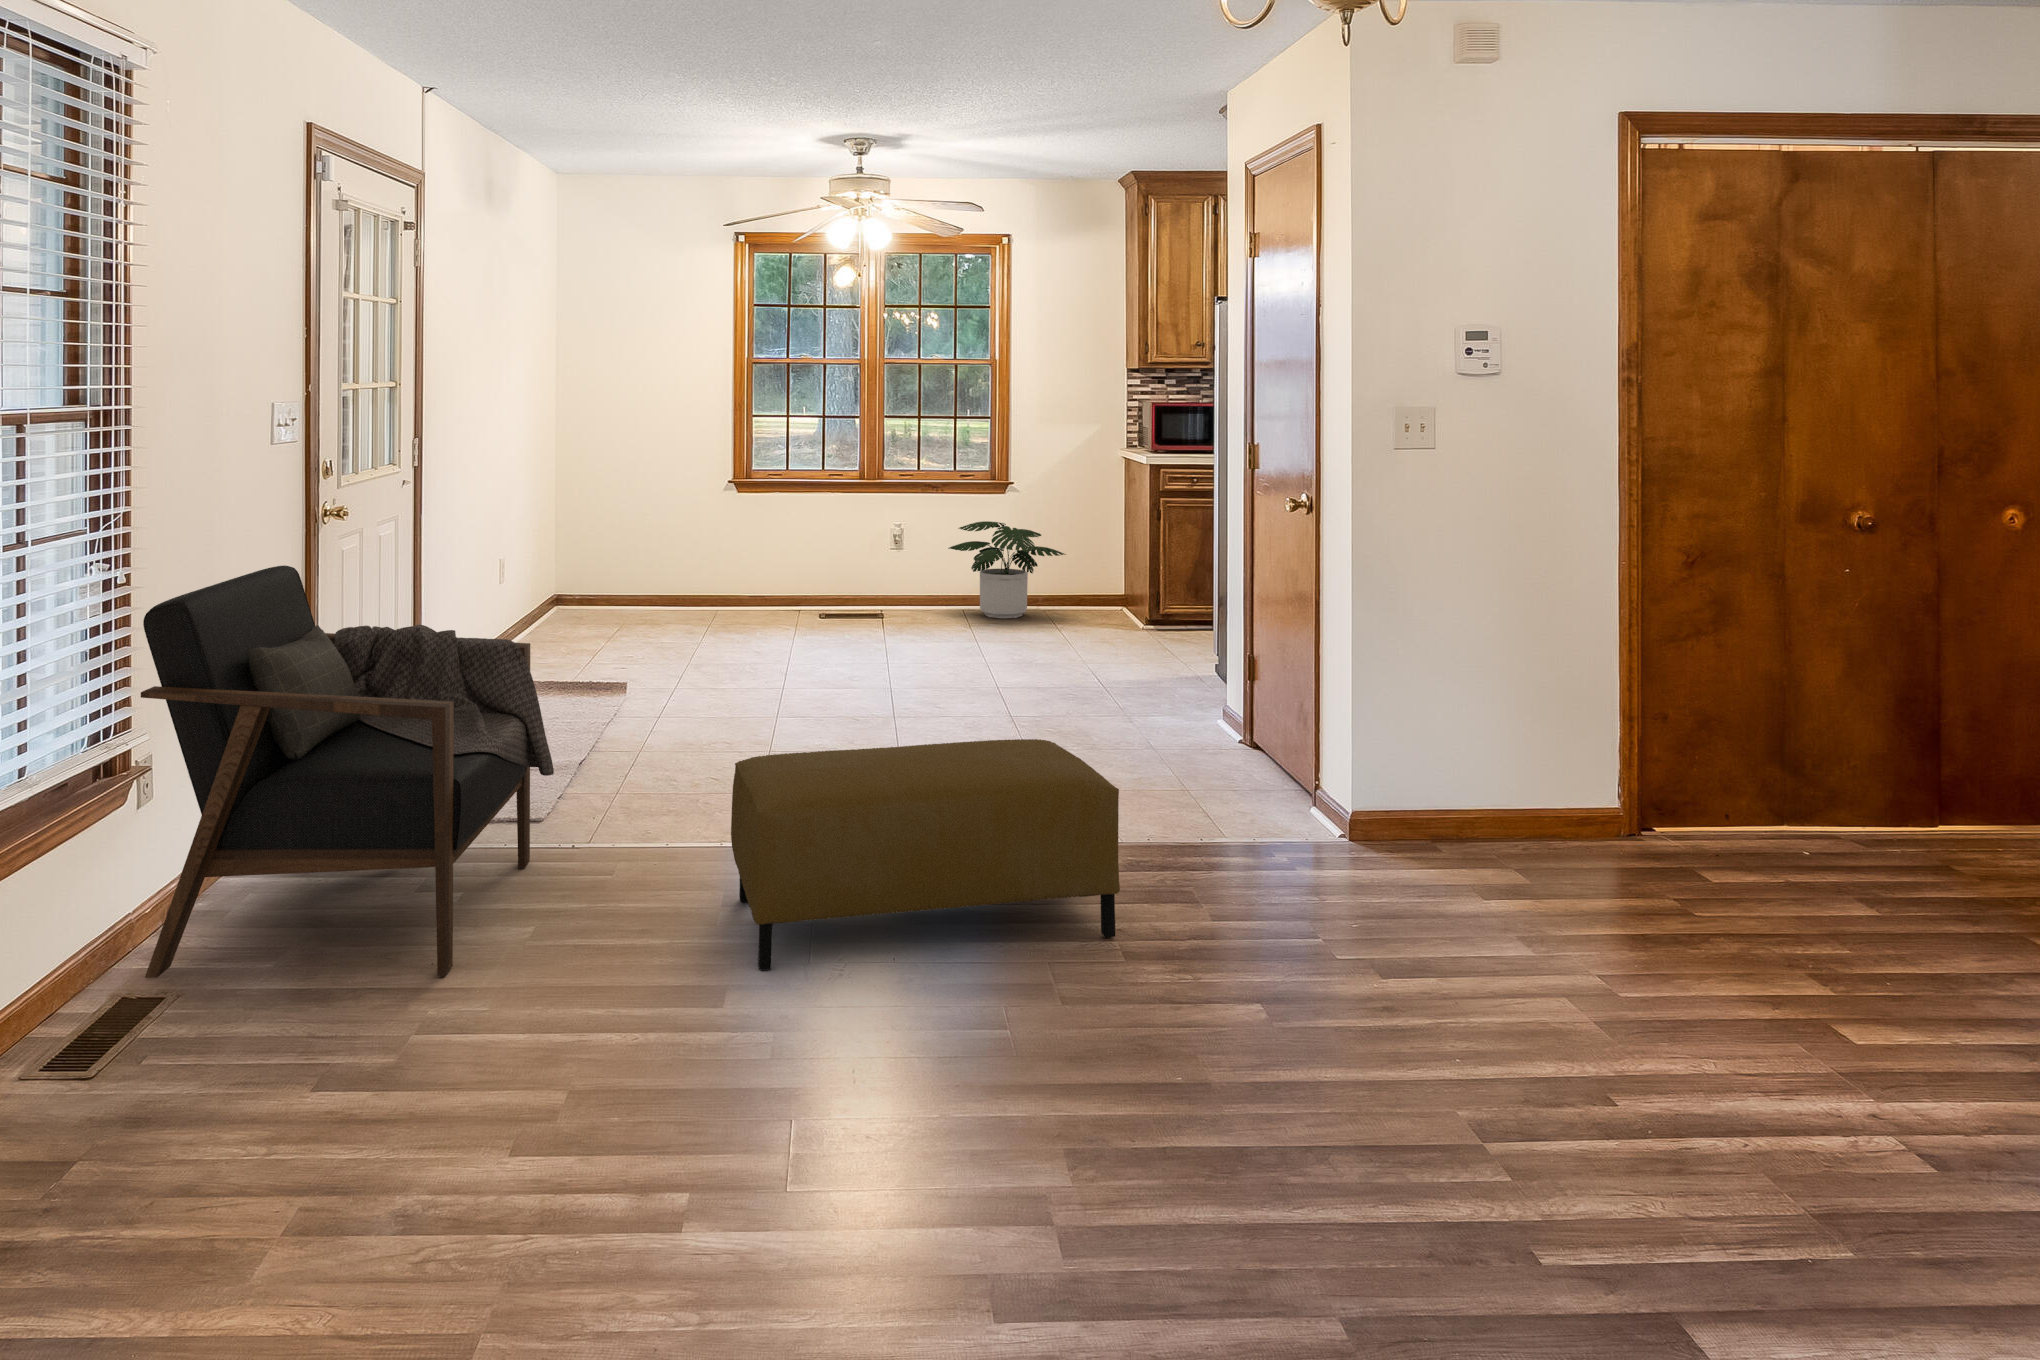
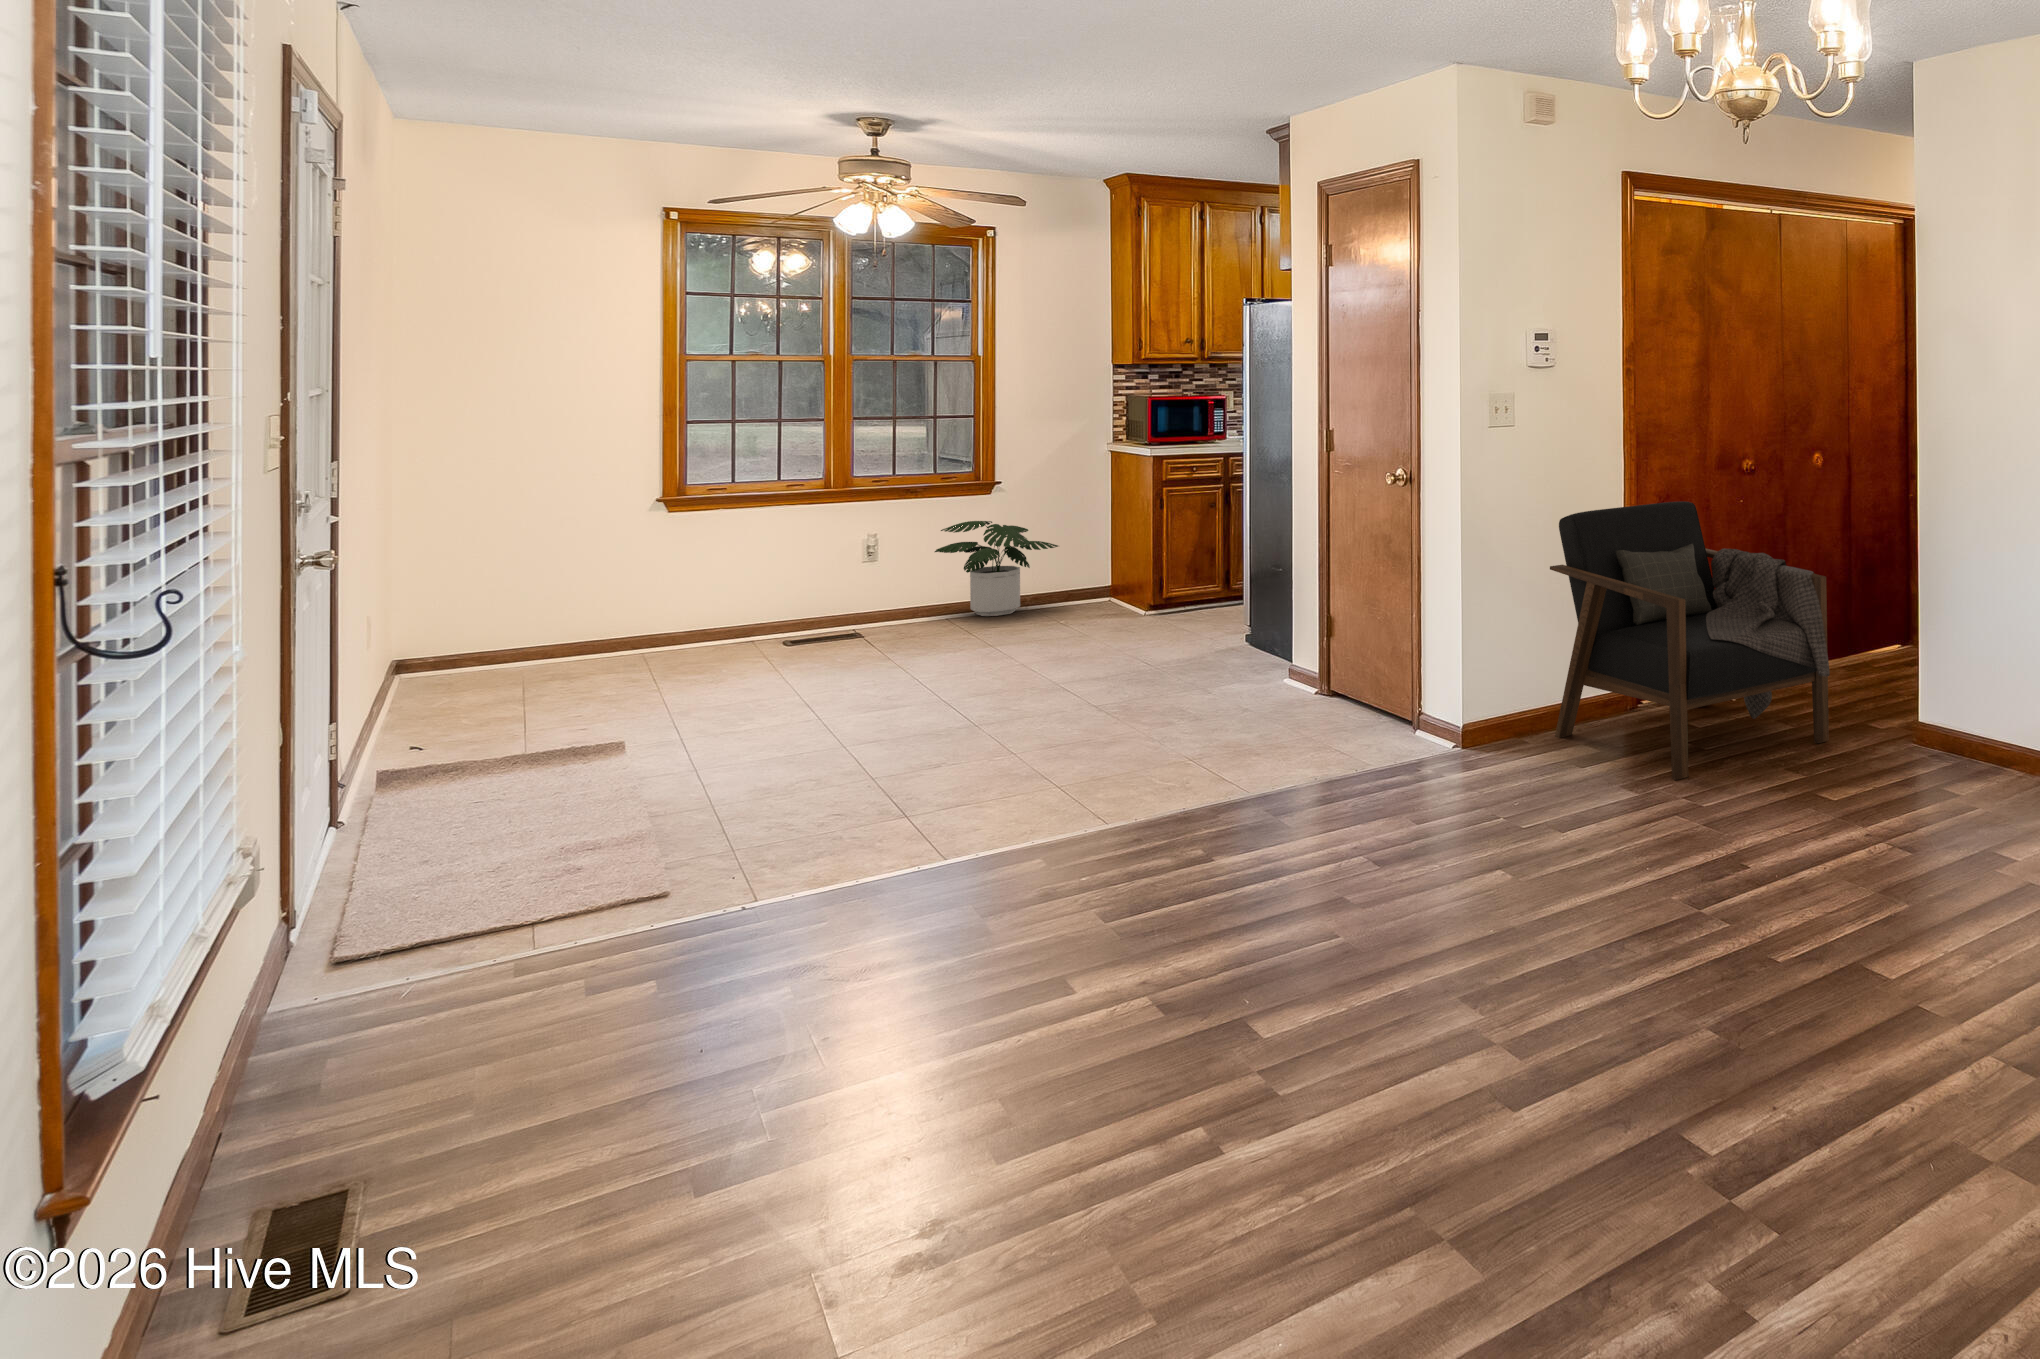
armchair: present [141,565,554,978] -> present [1550,501,1830,780]
ottoman: present [731,739,1120,970] -> none [1000,704,1361,948]

